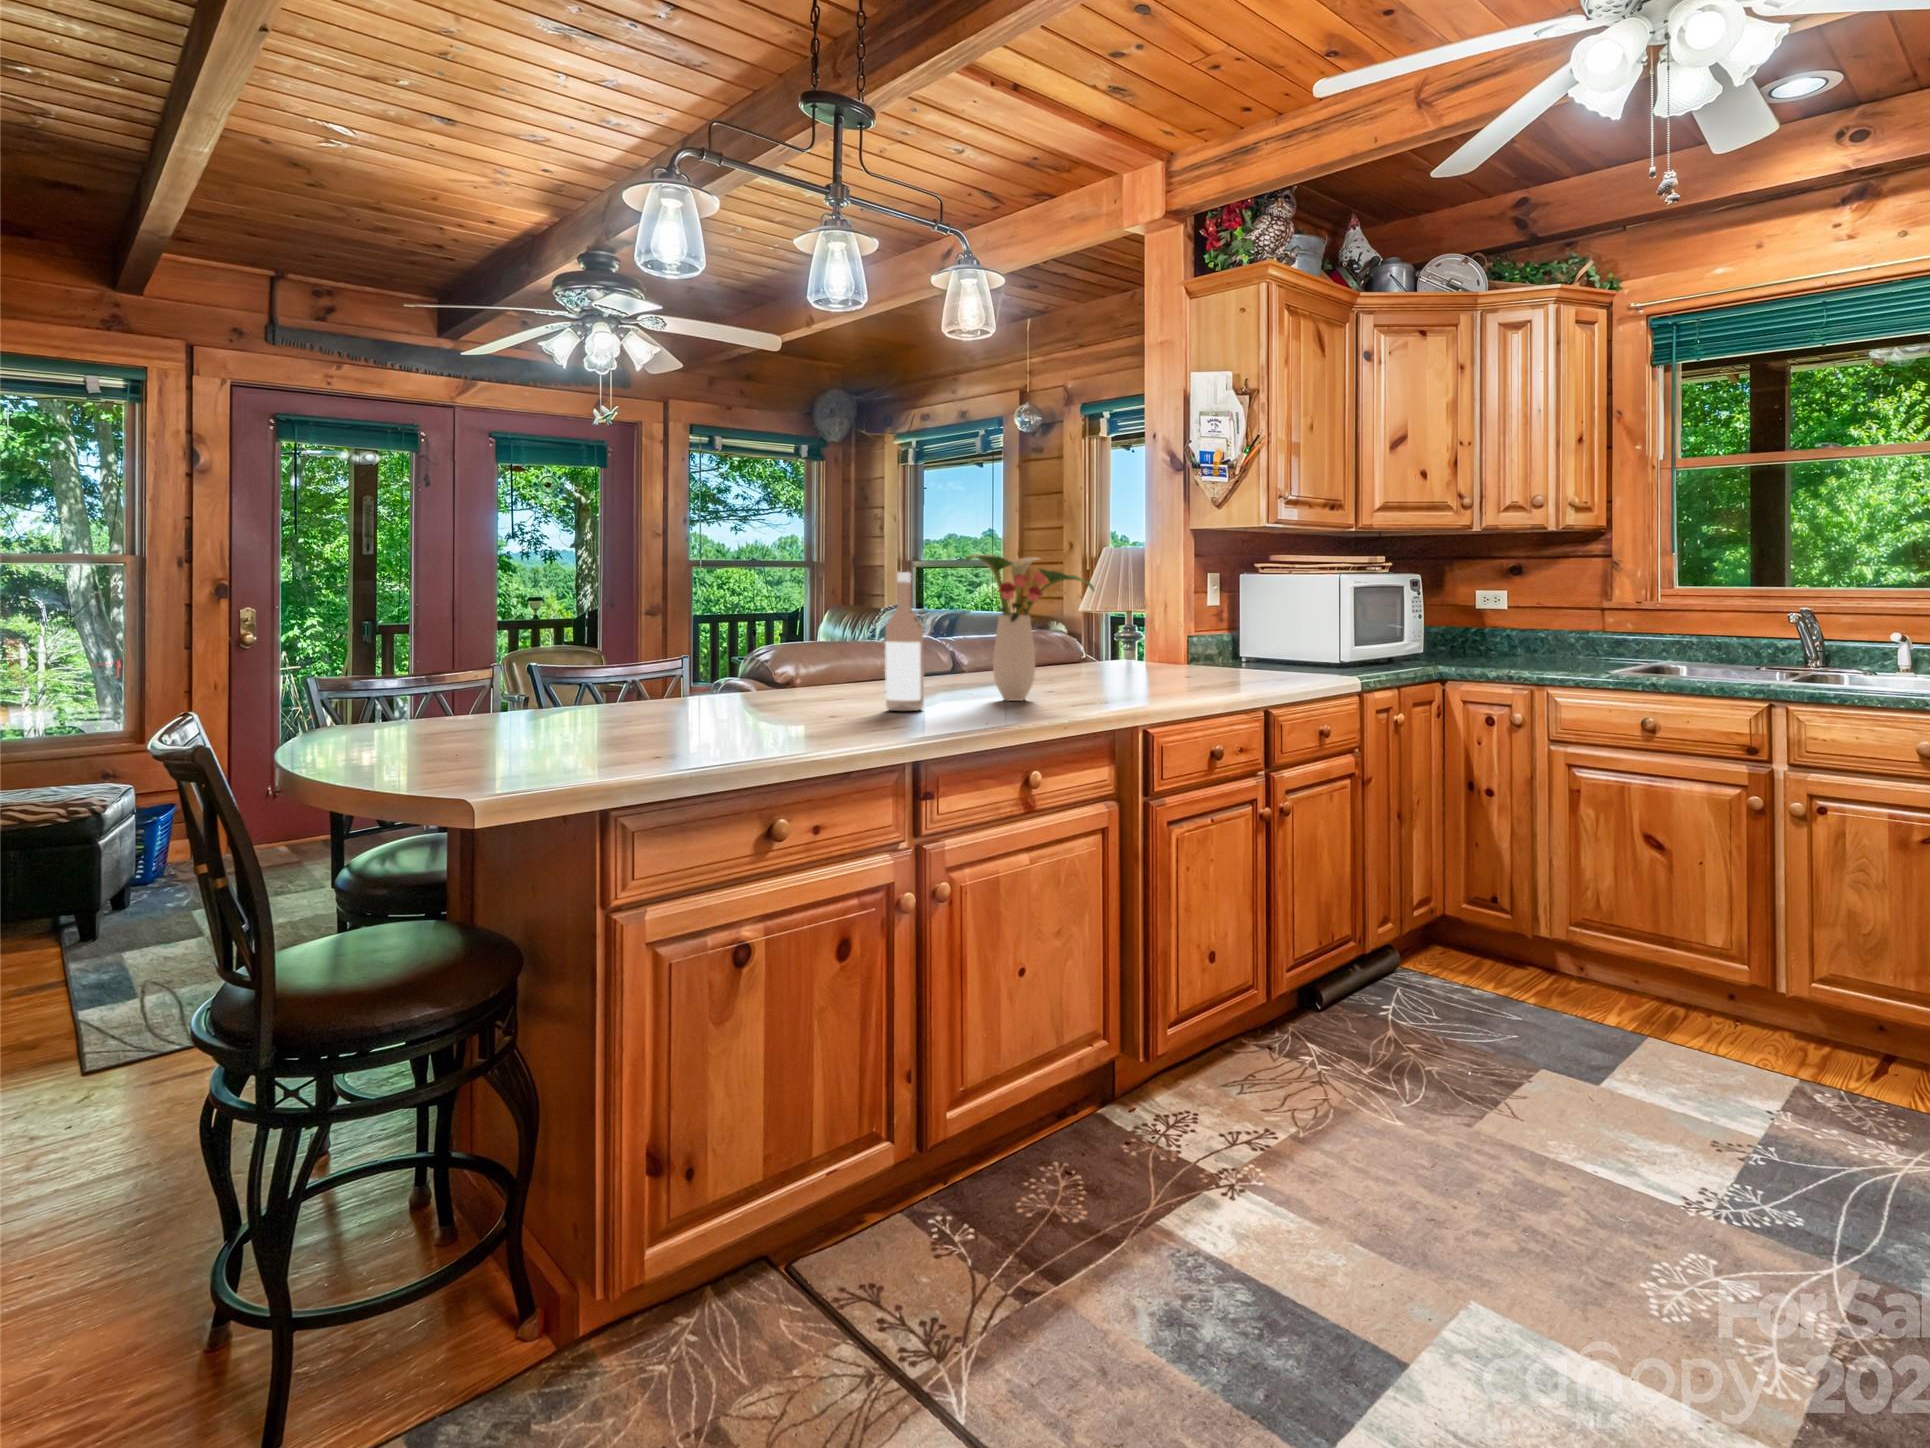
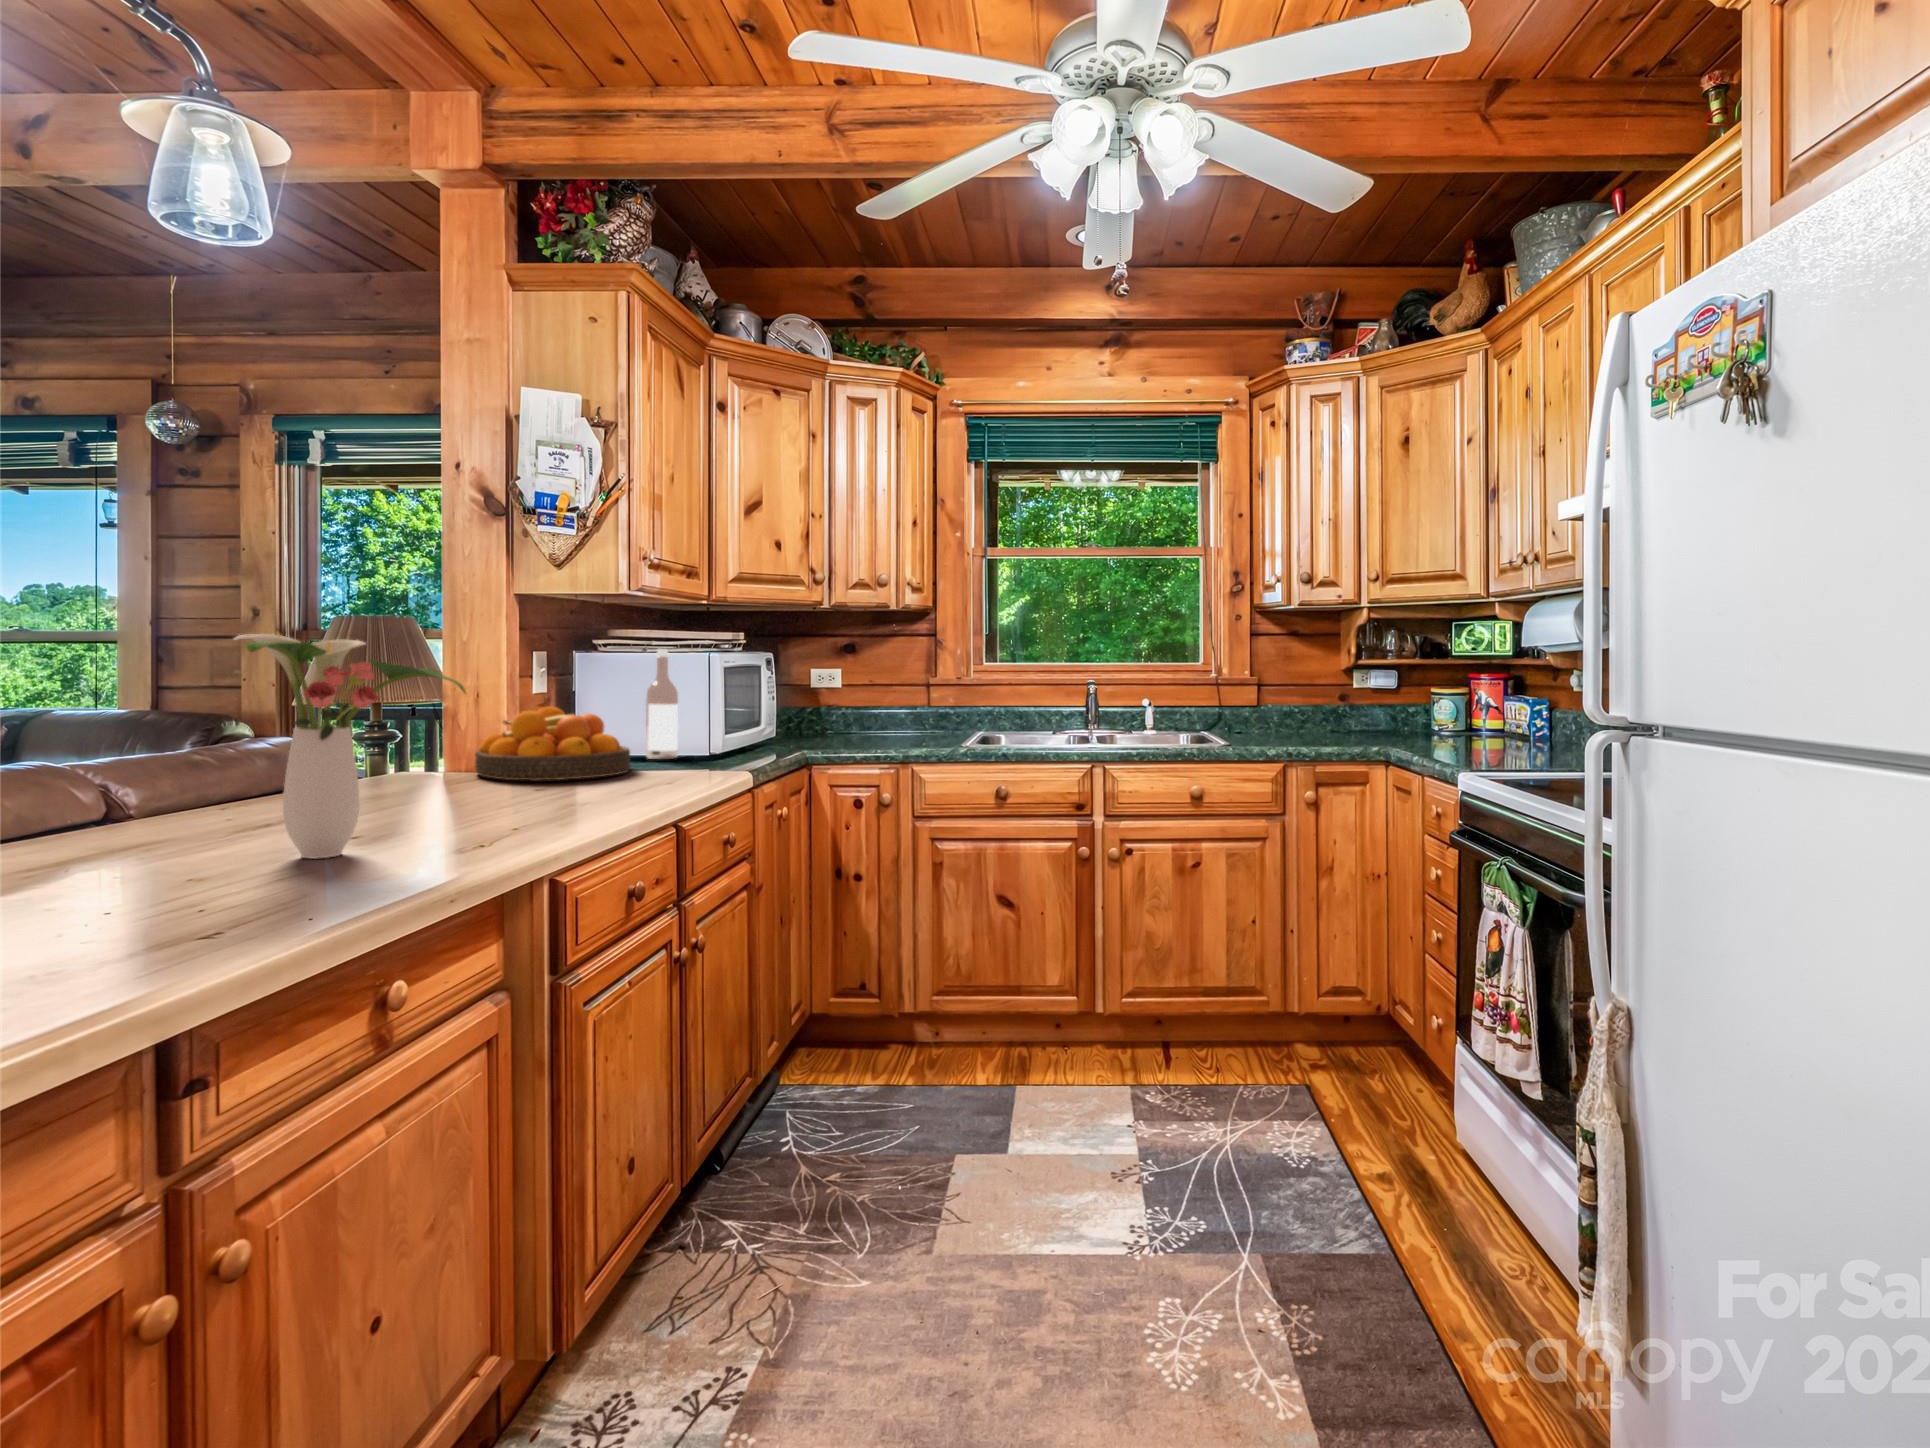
wine bottle: present [885,572,924,711] -> present [646,649,678,759]
fruit bowl: none [1148,621,1263,676] -> present [475,706,630,781]

